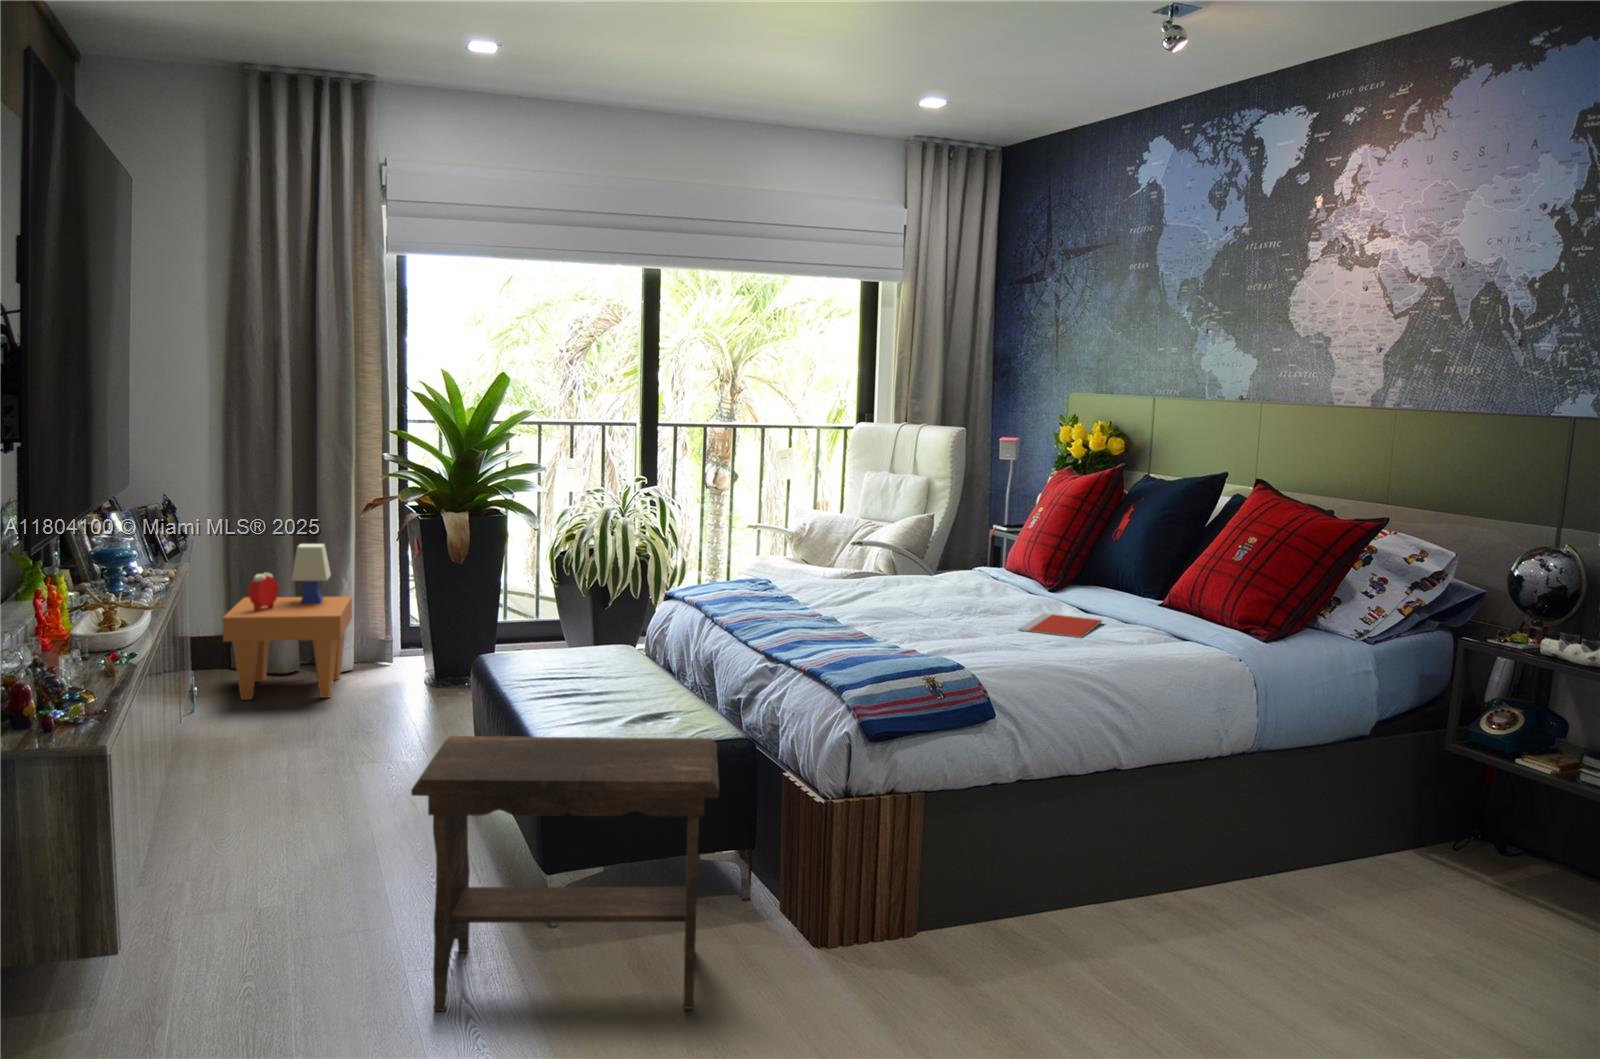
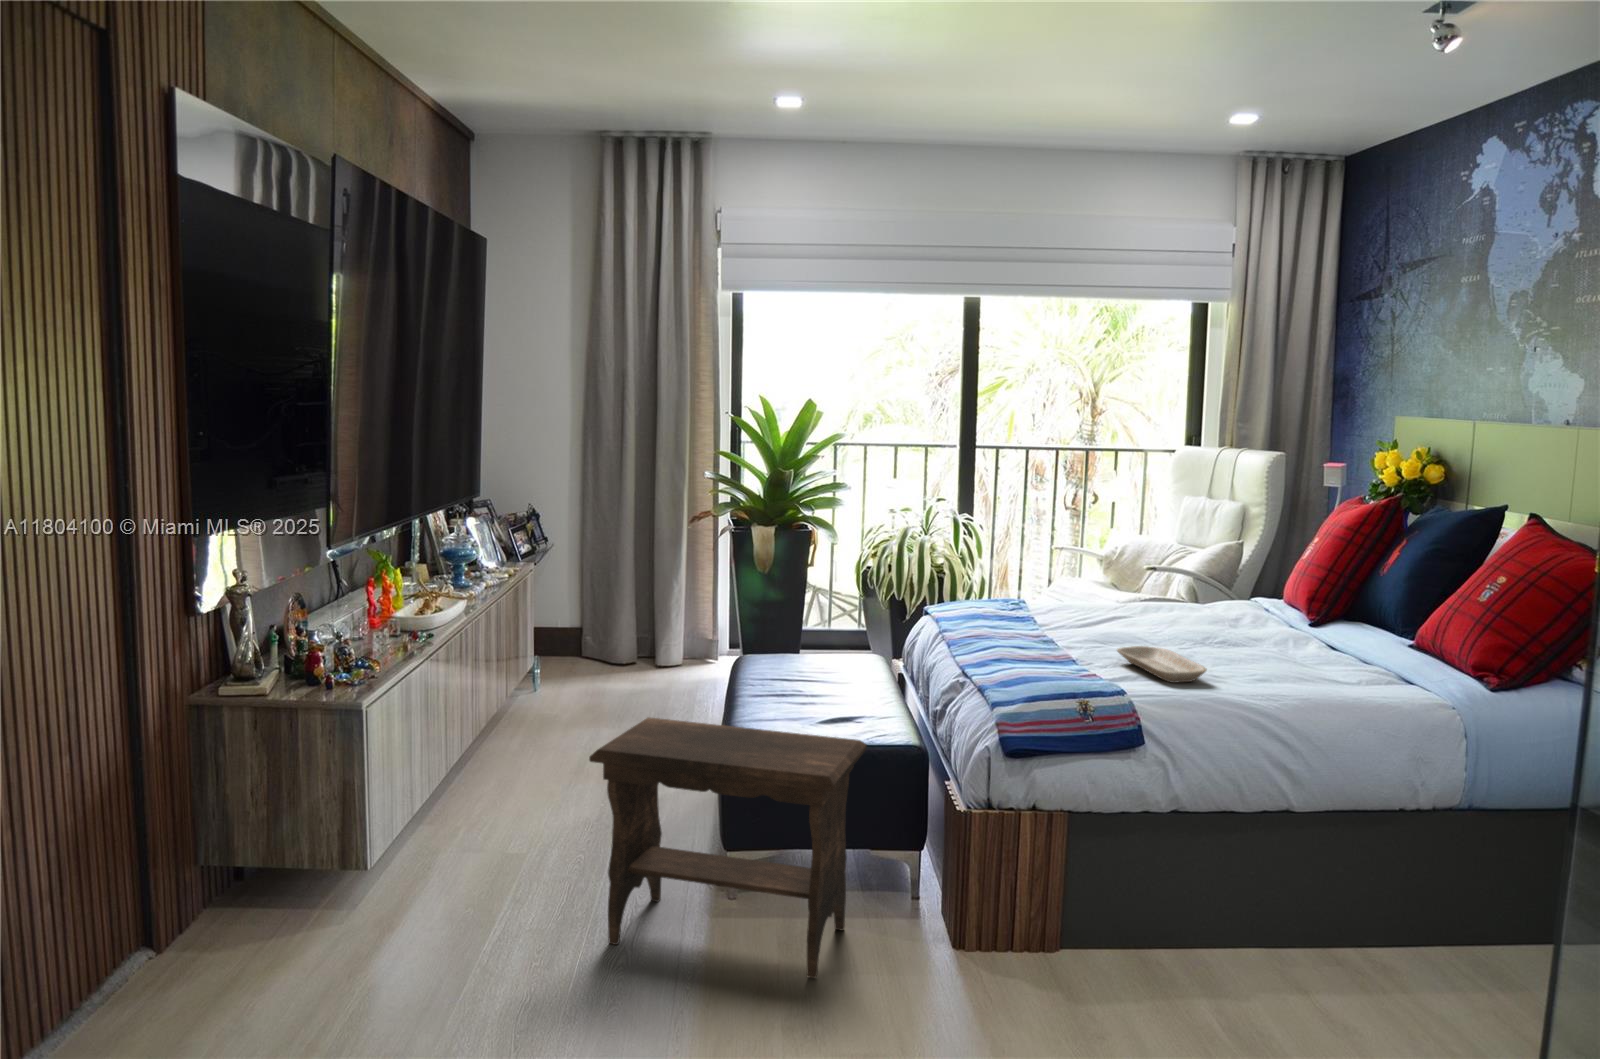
side table: present [223,544,352,700] -> none [576,551,685,683]
notebook: present [1018,613,1102,638] -> none [1232,648,1341,677]
tray: none [918,618,1019,652] -> present [1117,646,1207,683]

